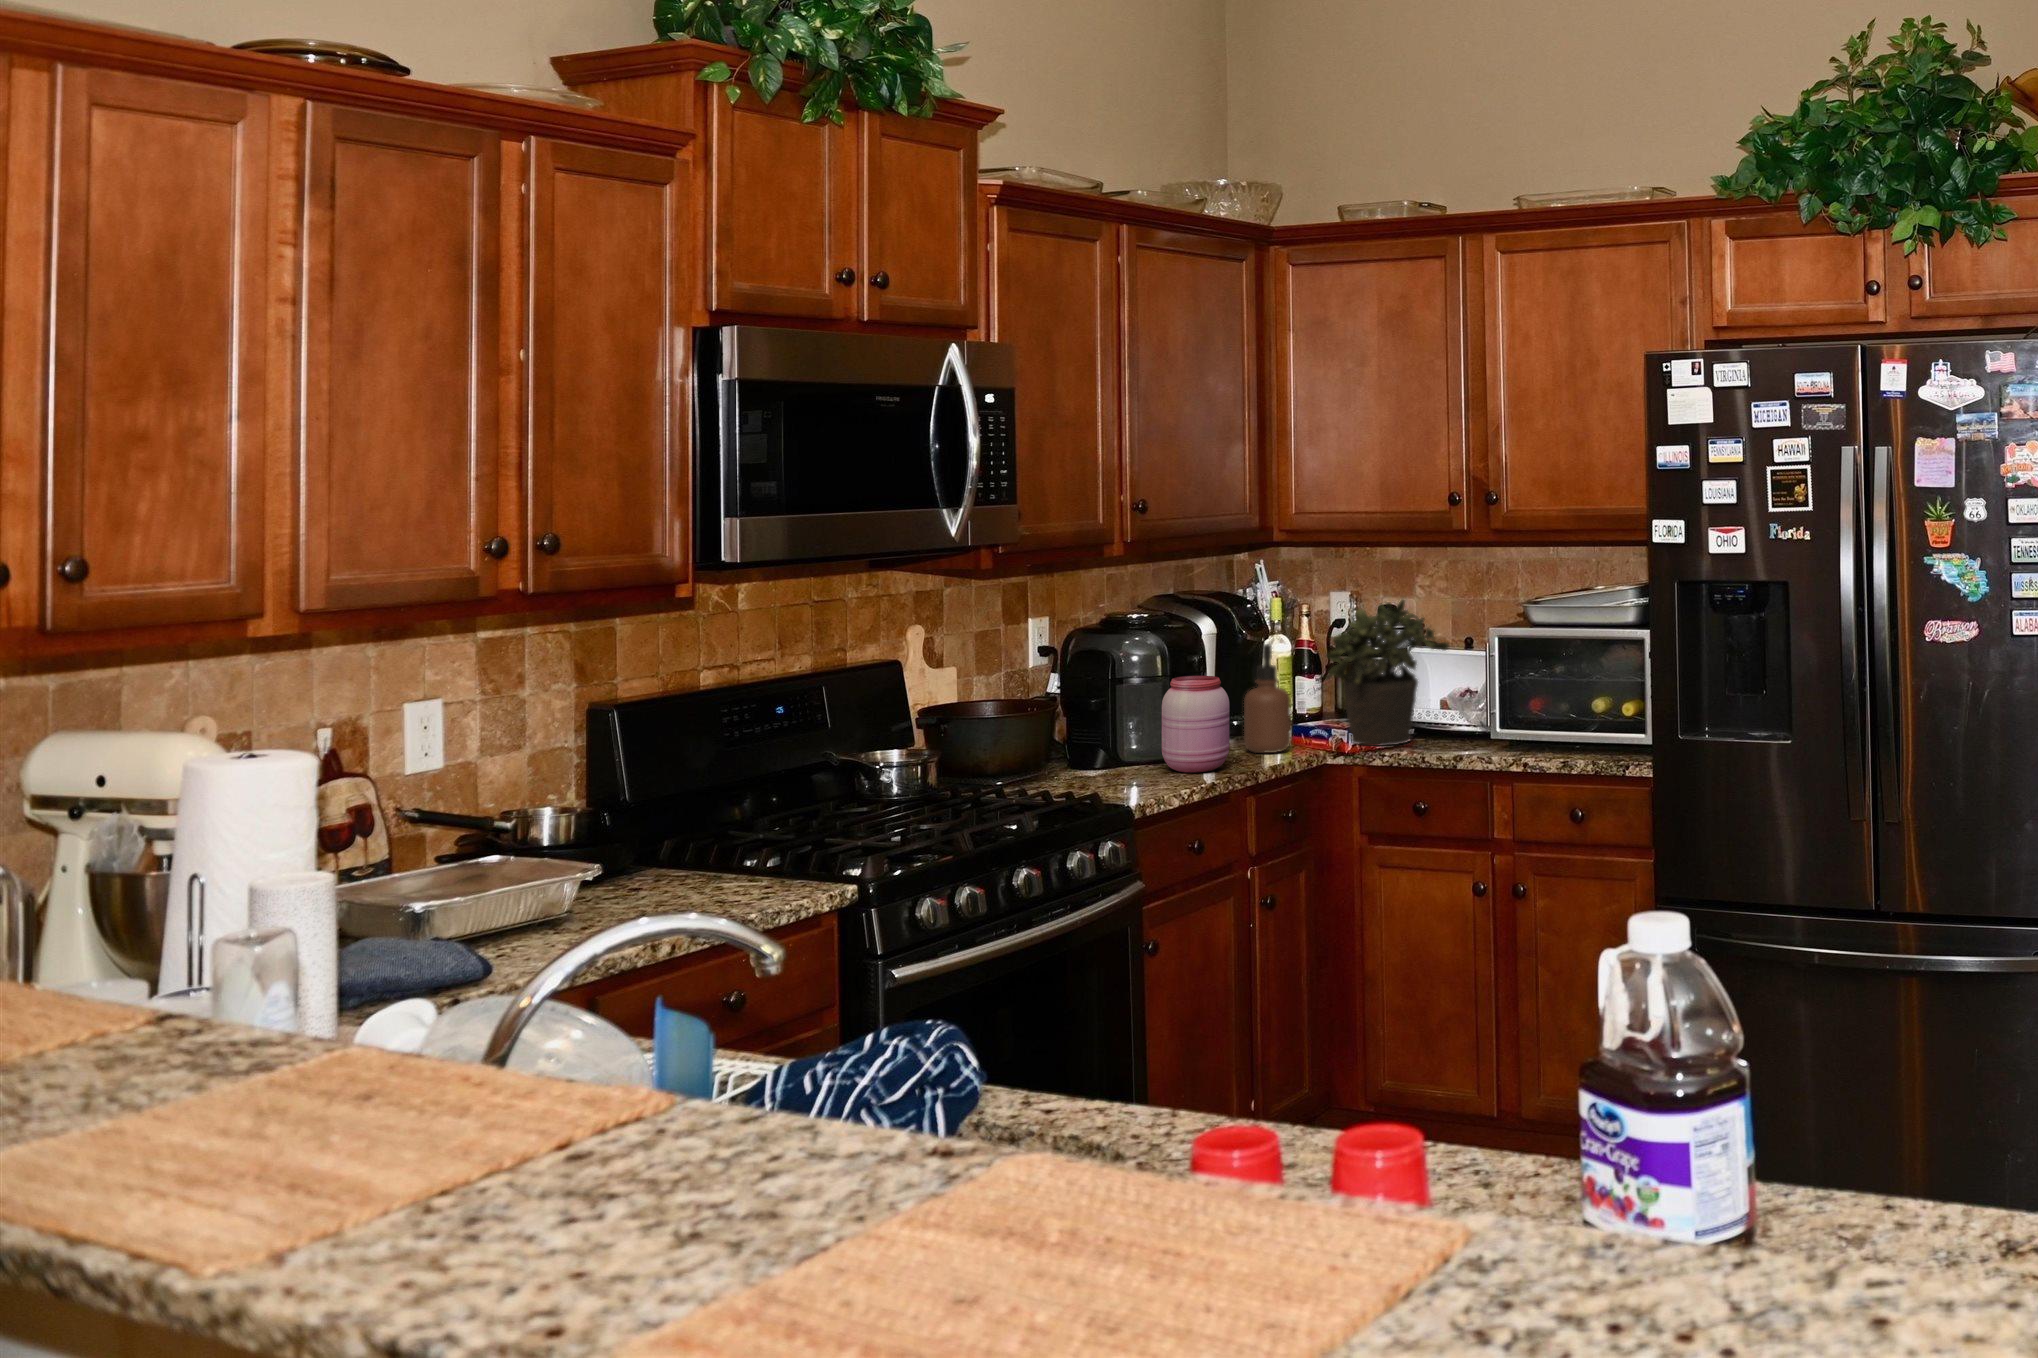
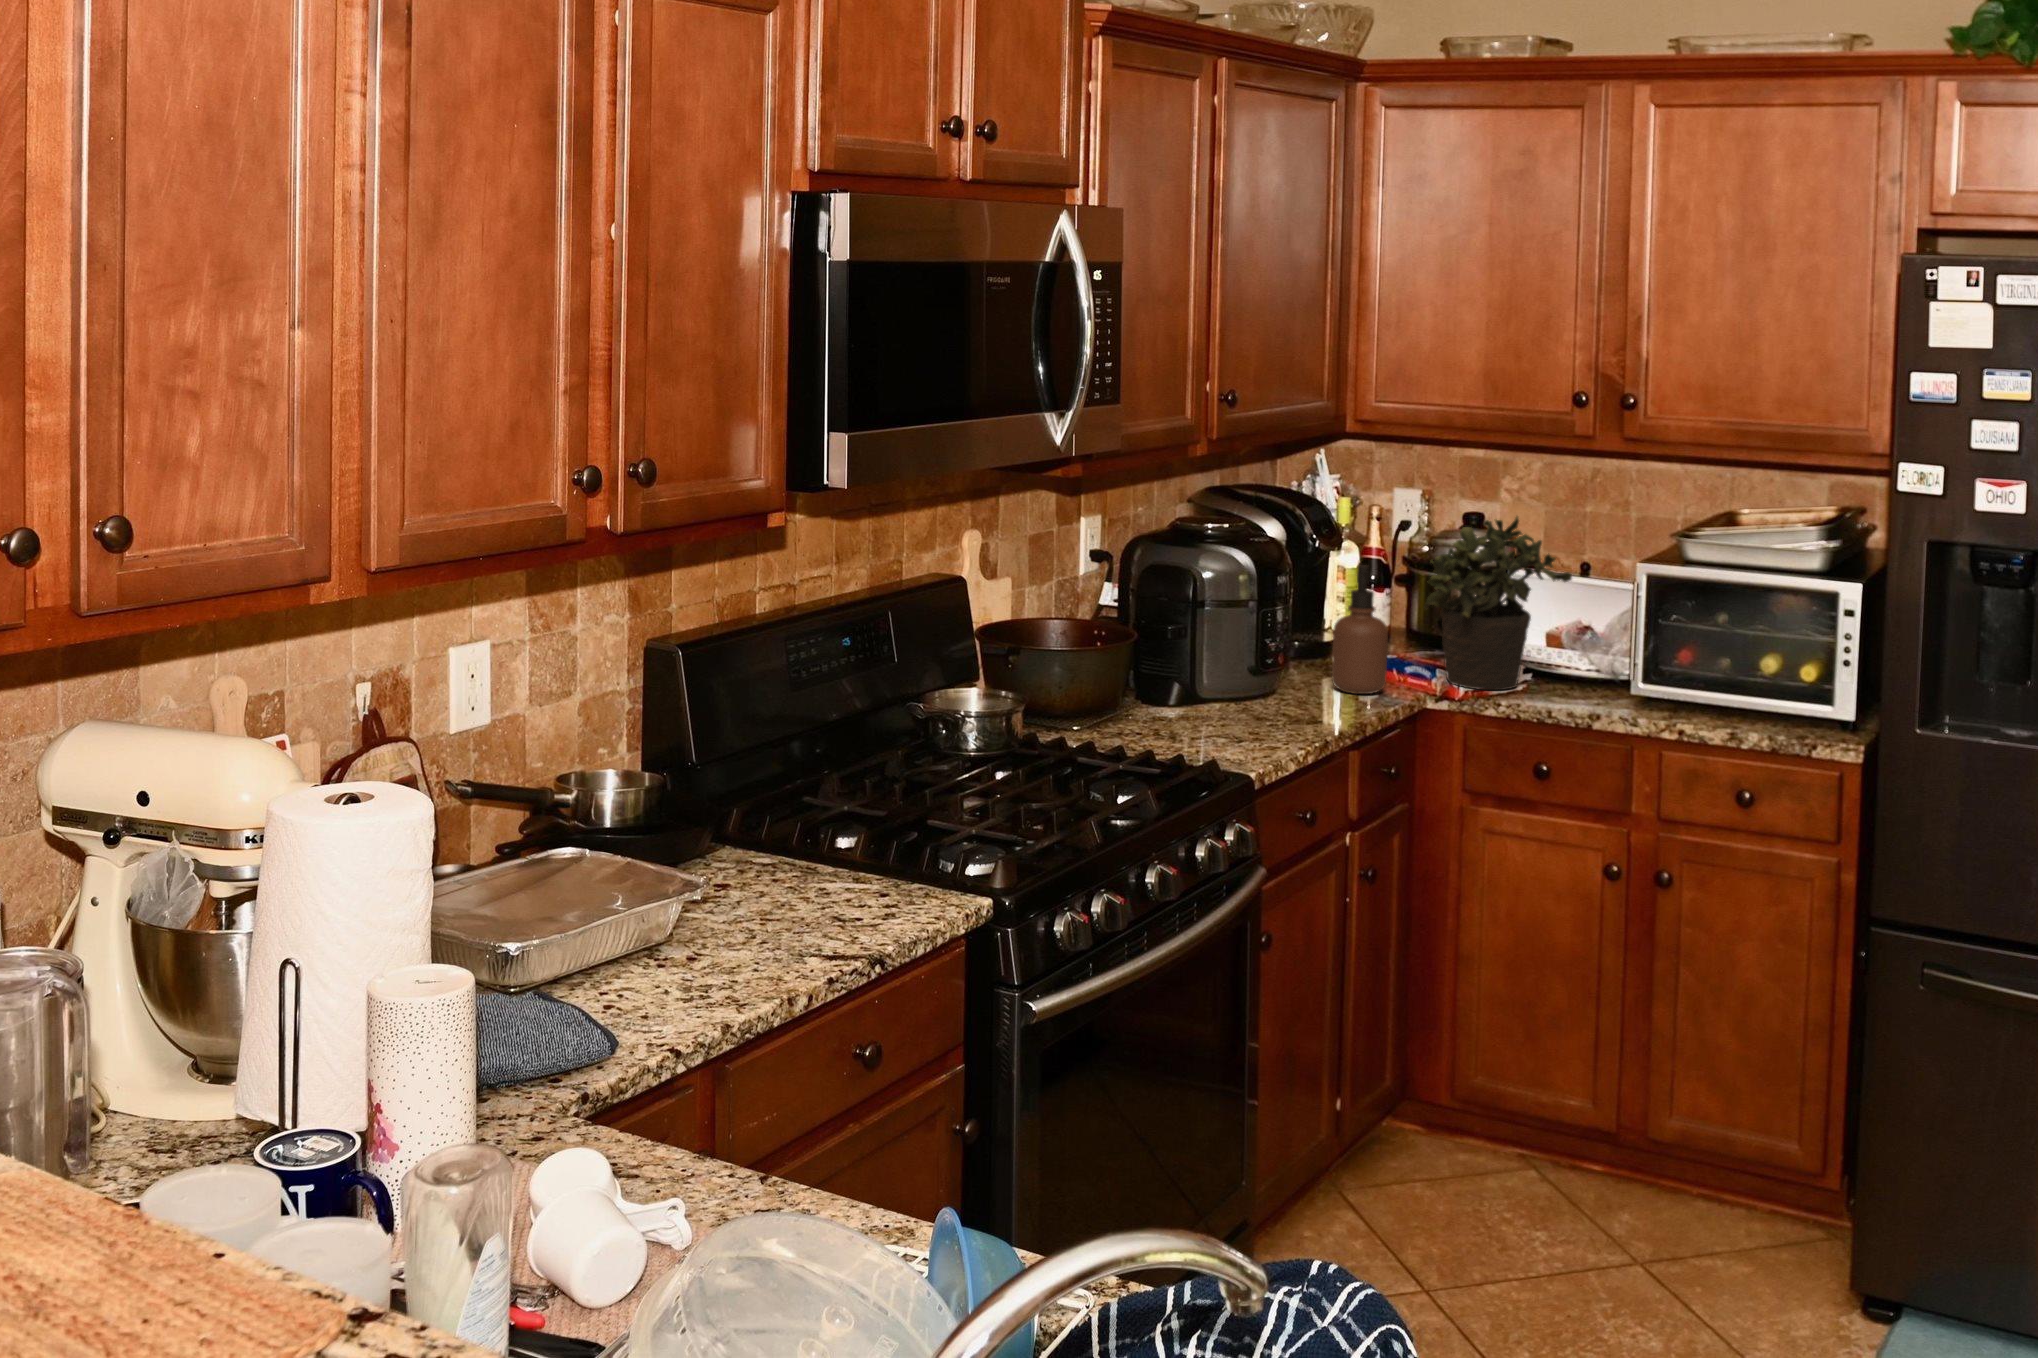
jar: present [1162,676,1230,773] -> none [1253,604,1334,721]

